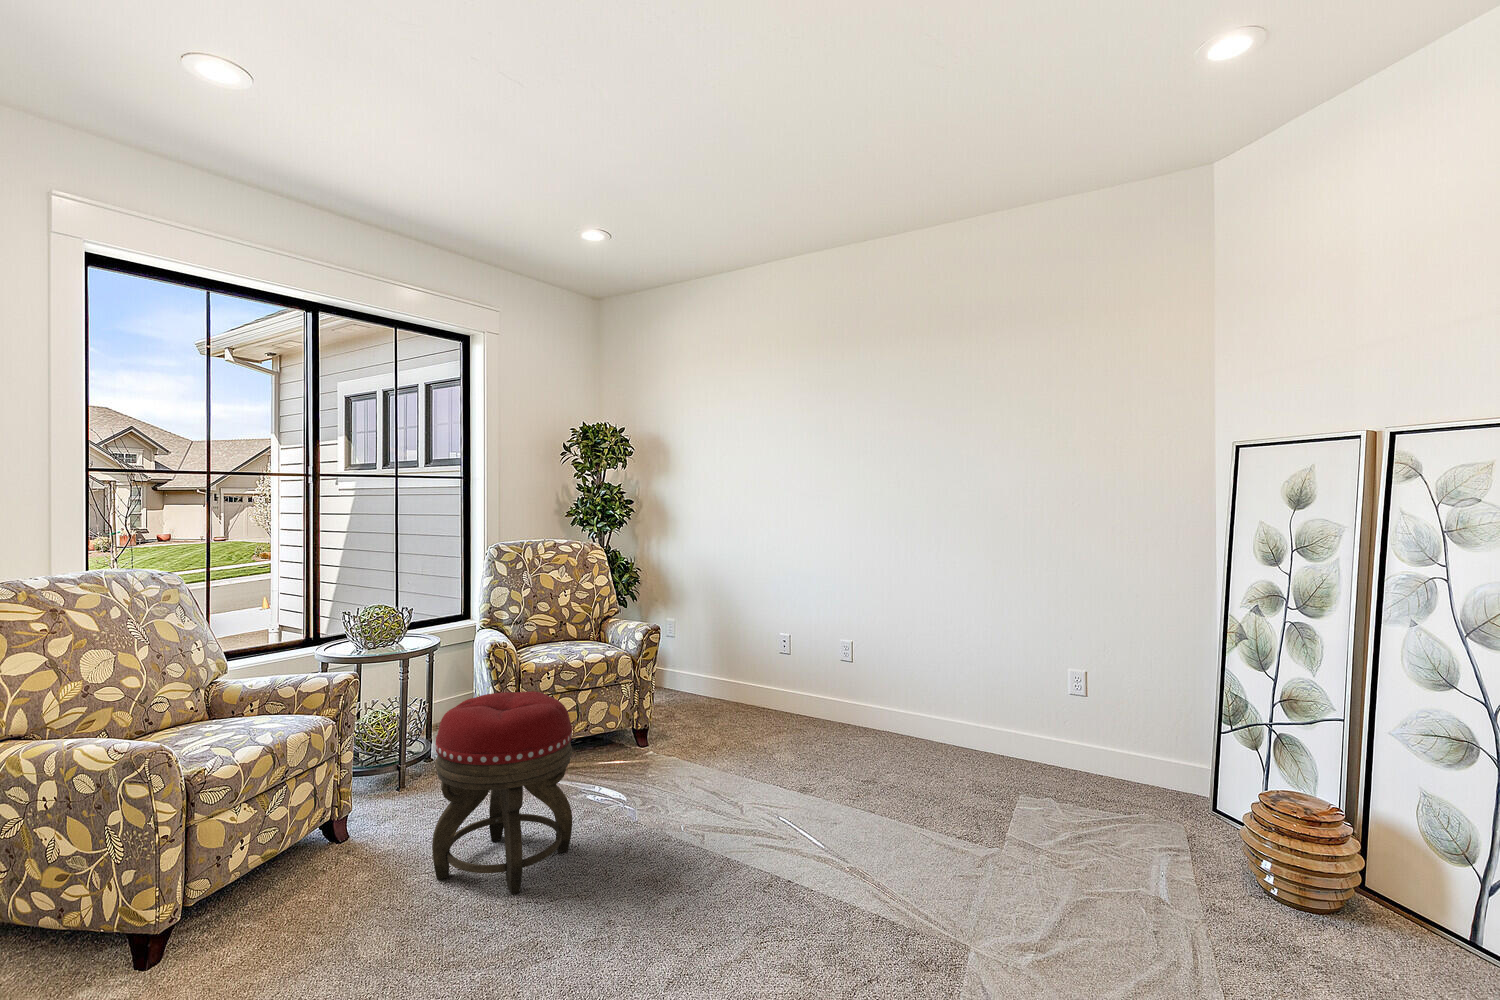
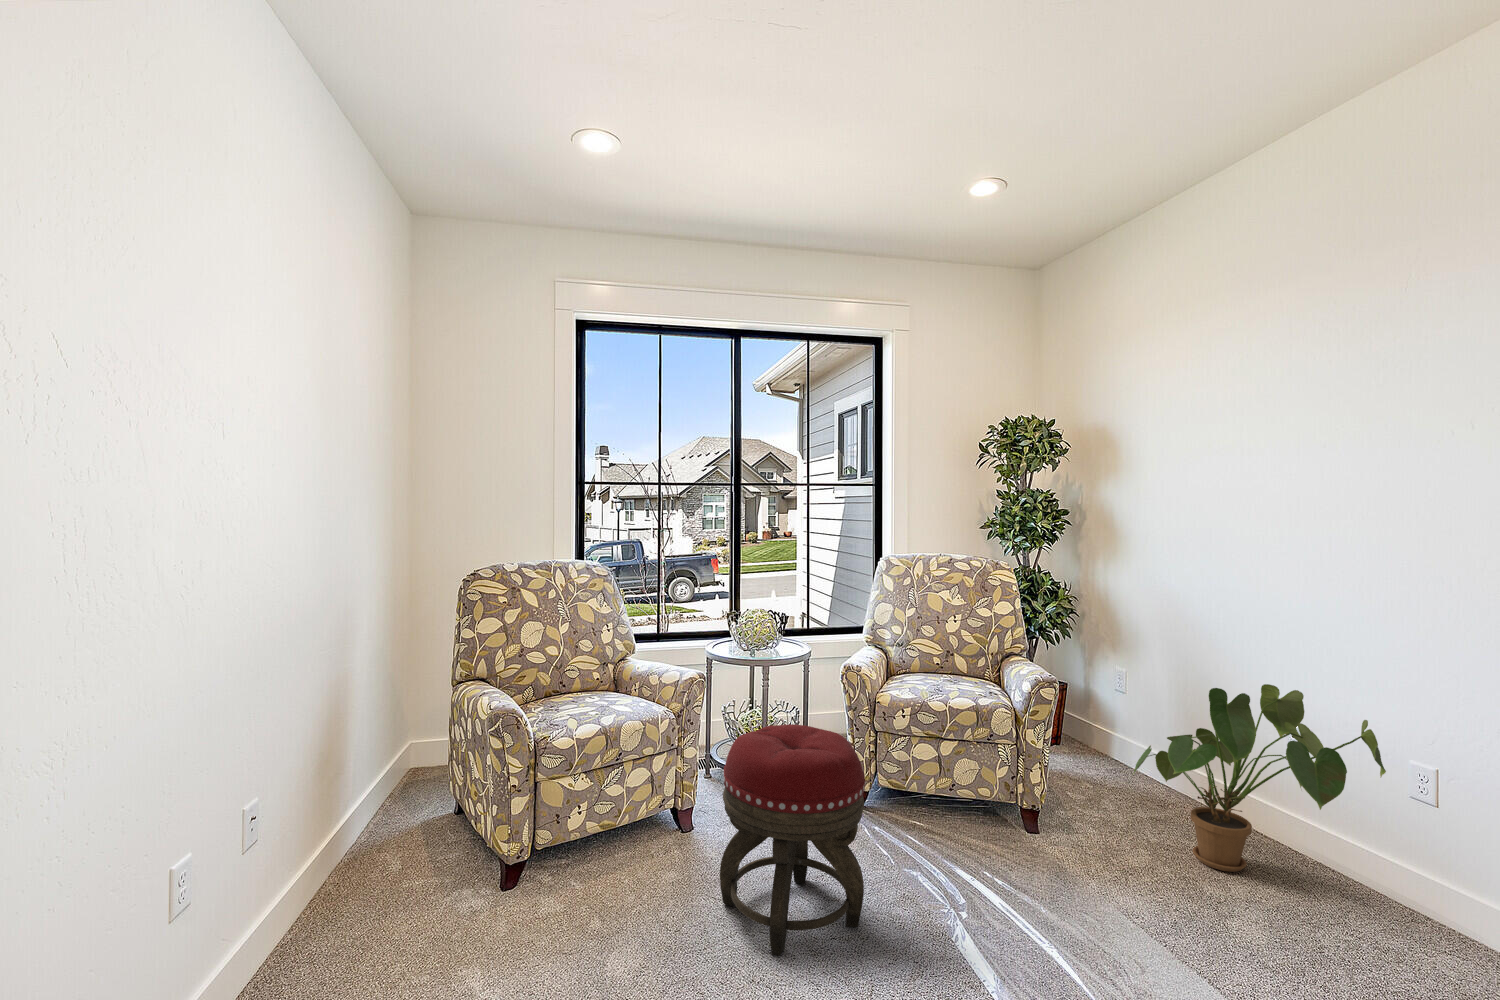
house plant: none [714,608,849,737] -> present [1133,684,1386,872]

